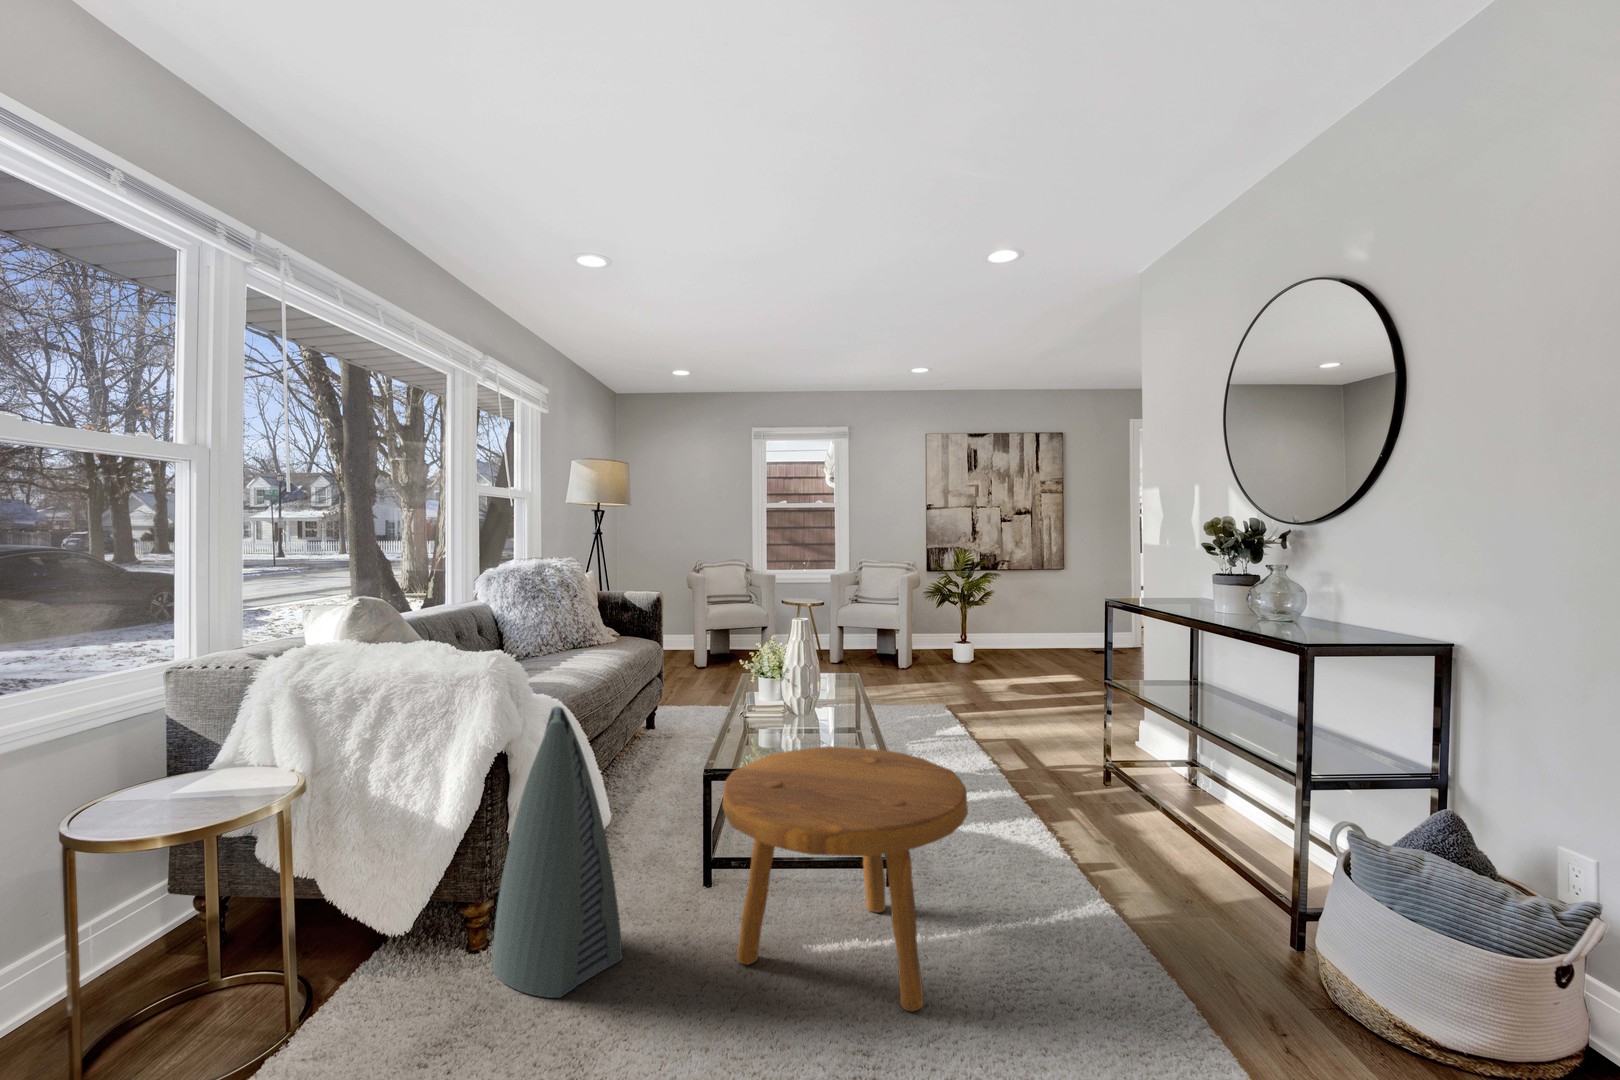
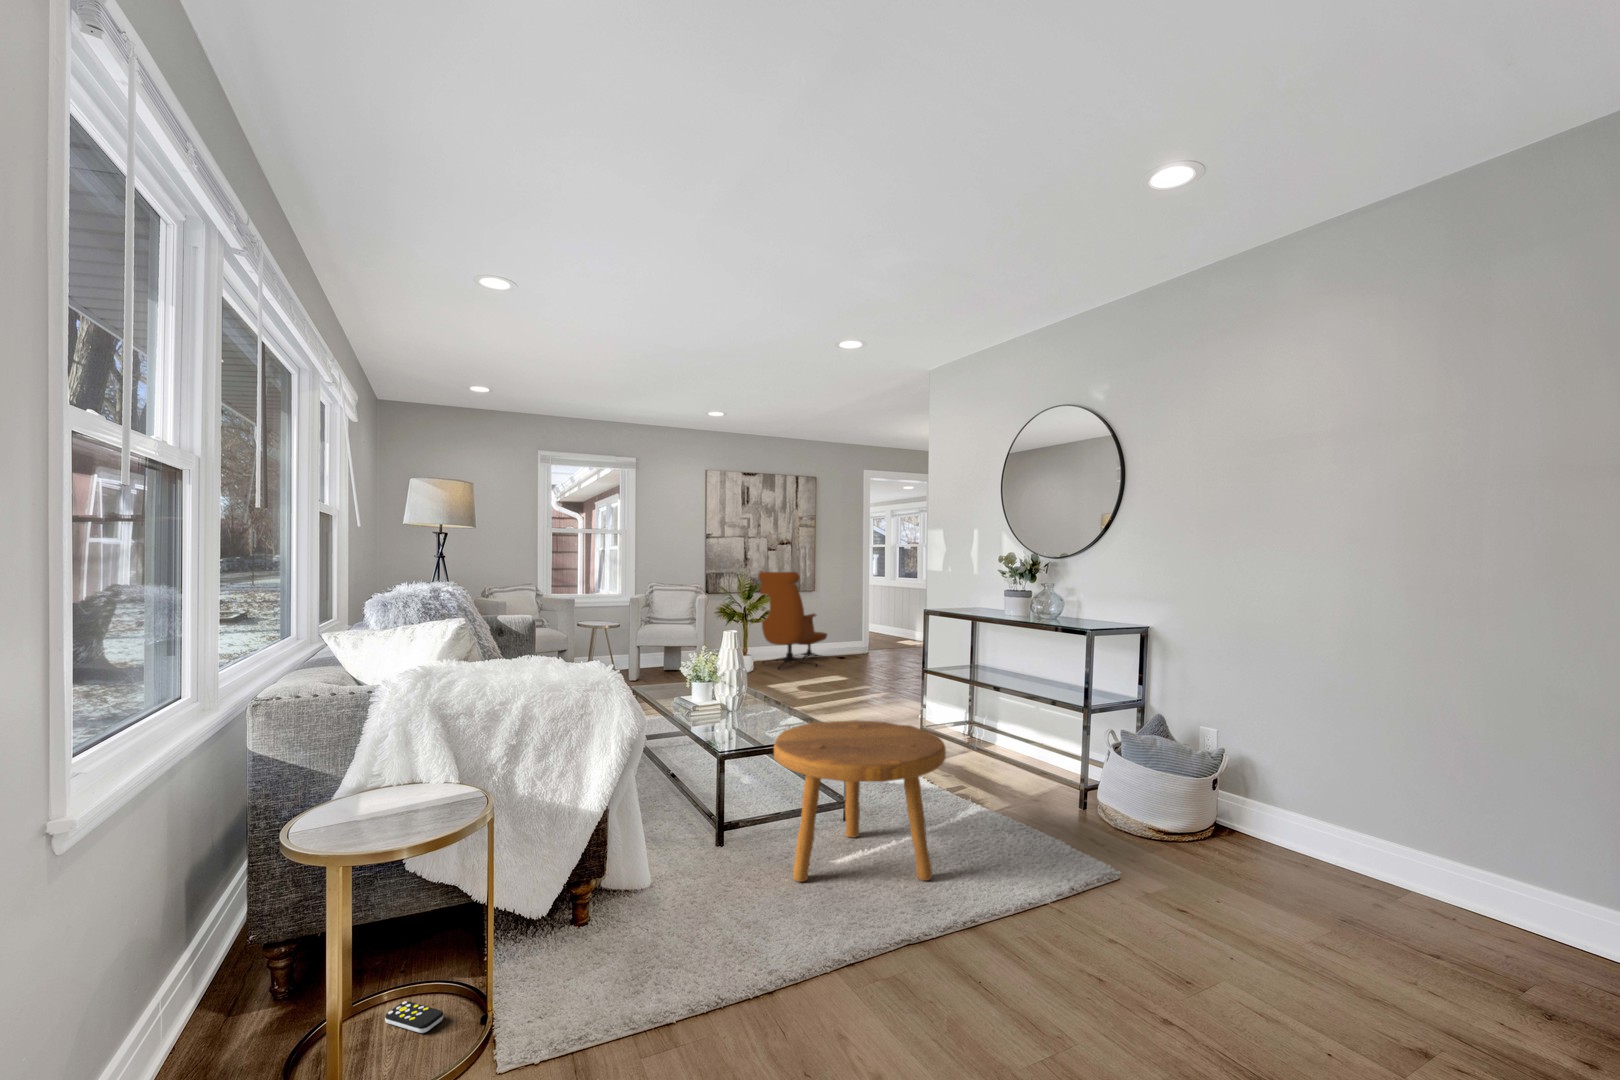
lounge chair: none [975,547,1076,665] -> present [758,572,827,669]
air purifier: present [492,707,622,998] -> none [613,705,712,933]
remote control: none [204,1002,247,1046] -> present [385,1001,443,1033]

